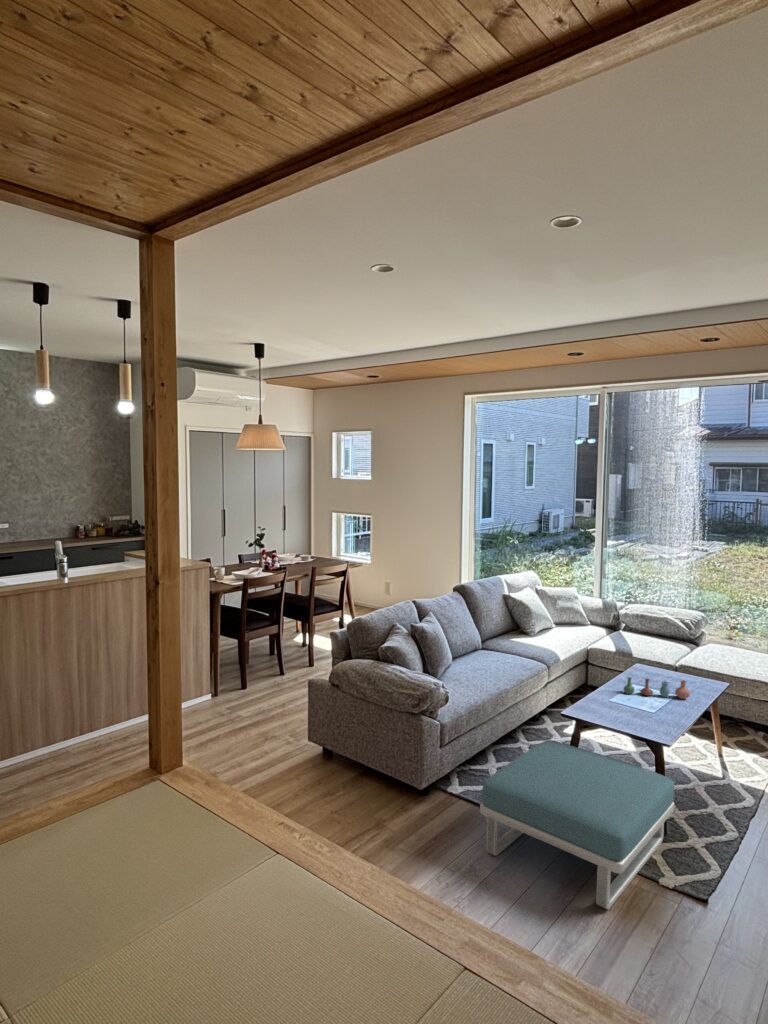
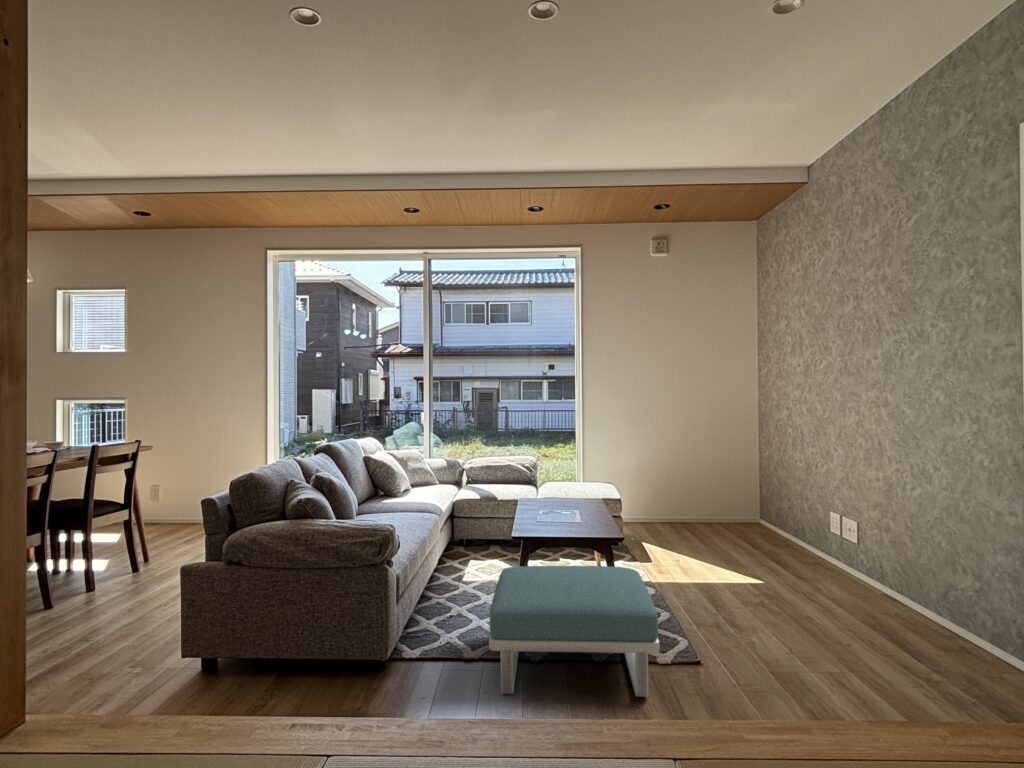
vase: present [624,677,690,699] -> none [538,495,592,517]

